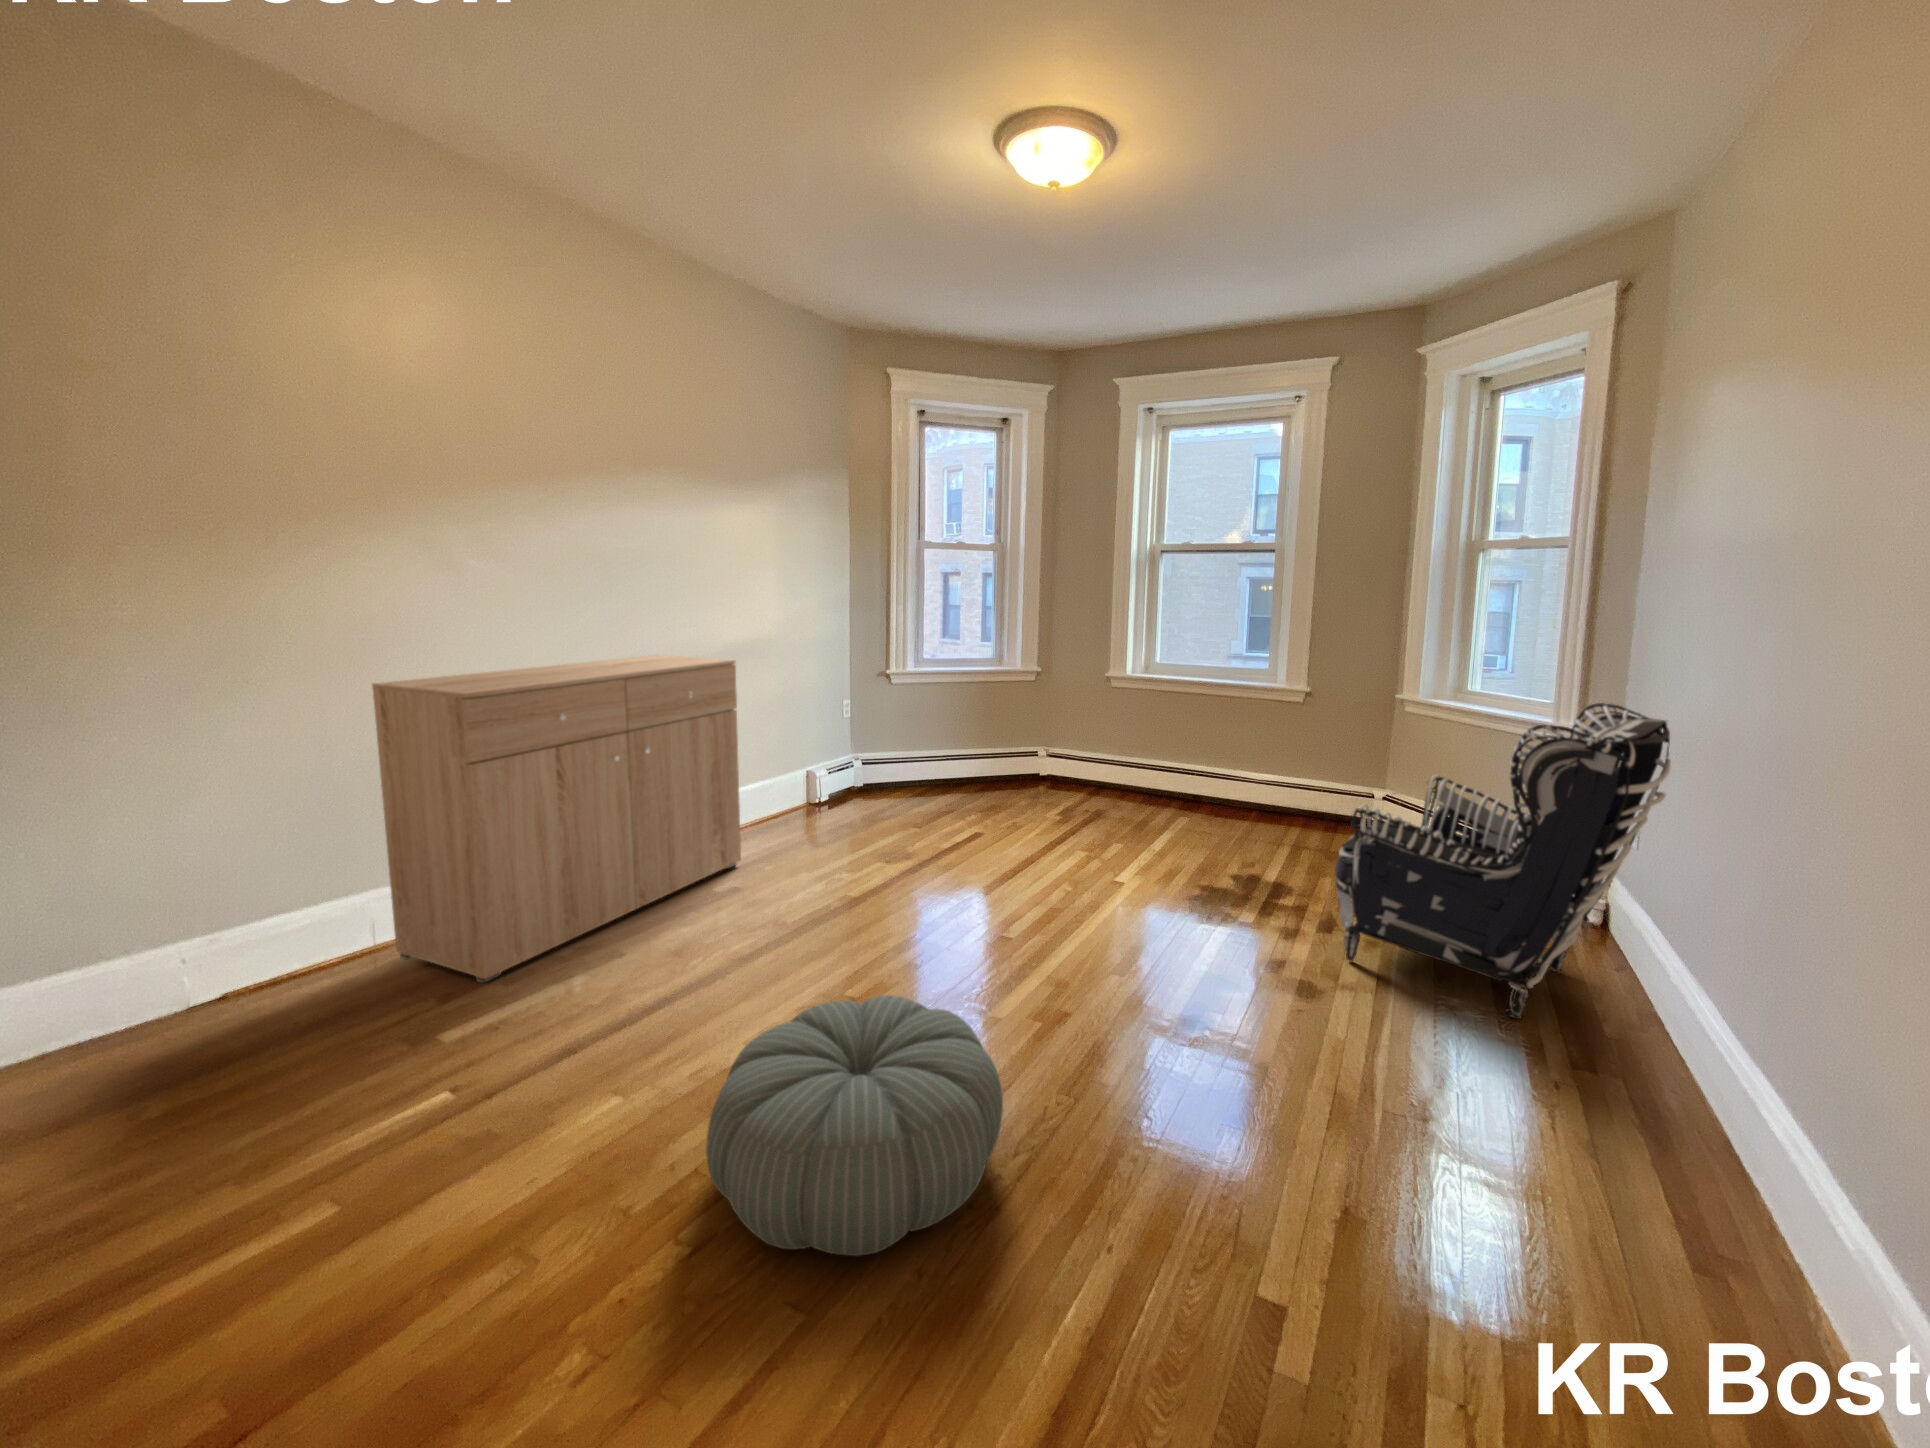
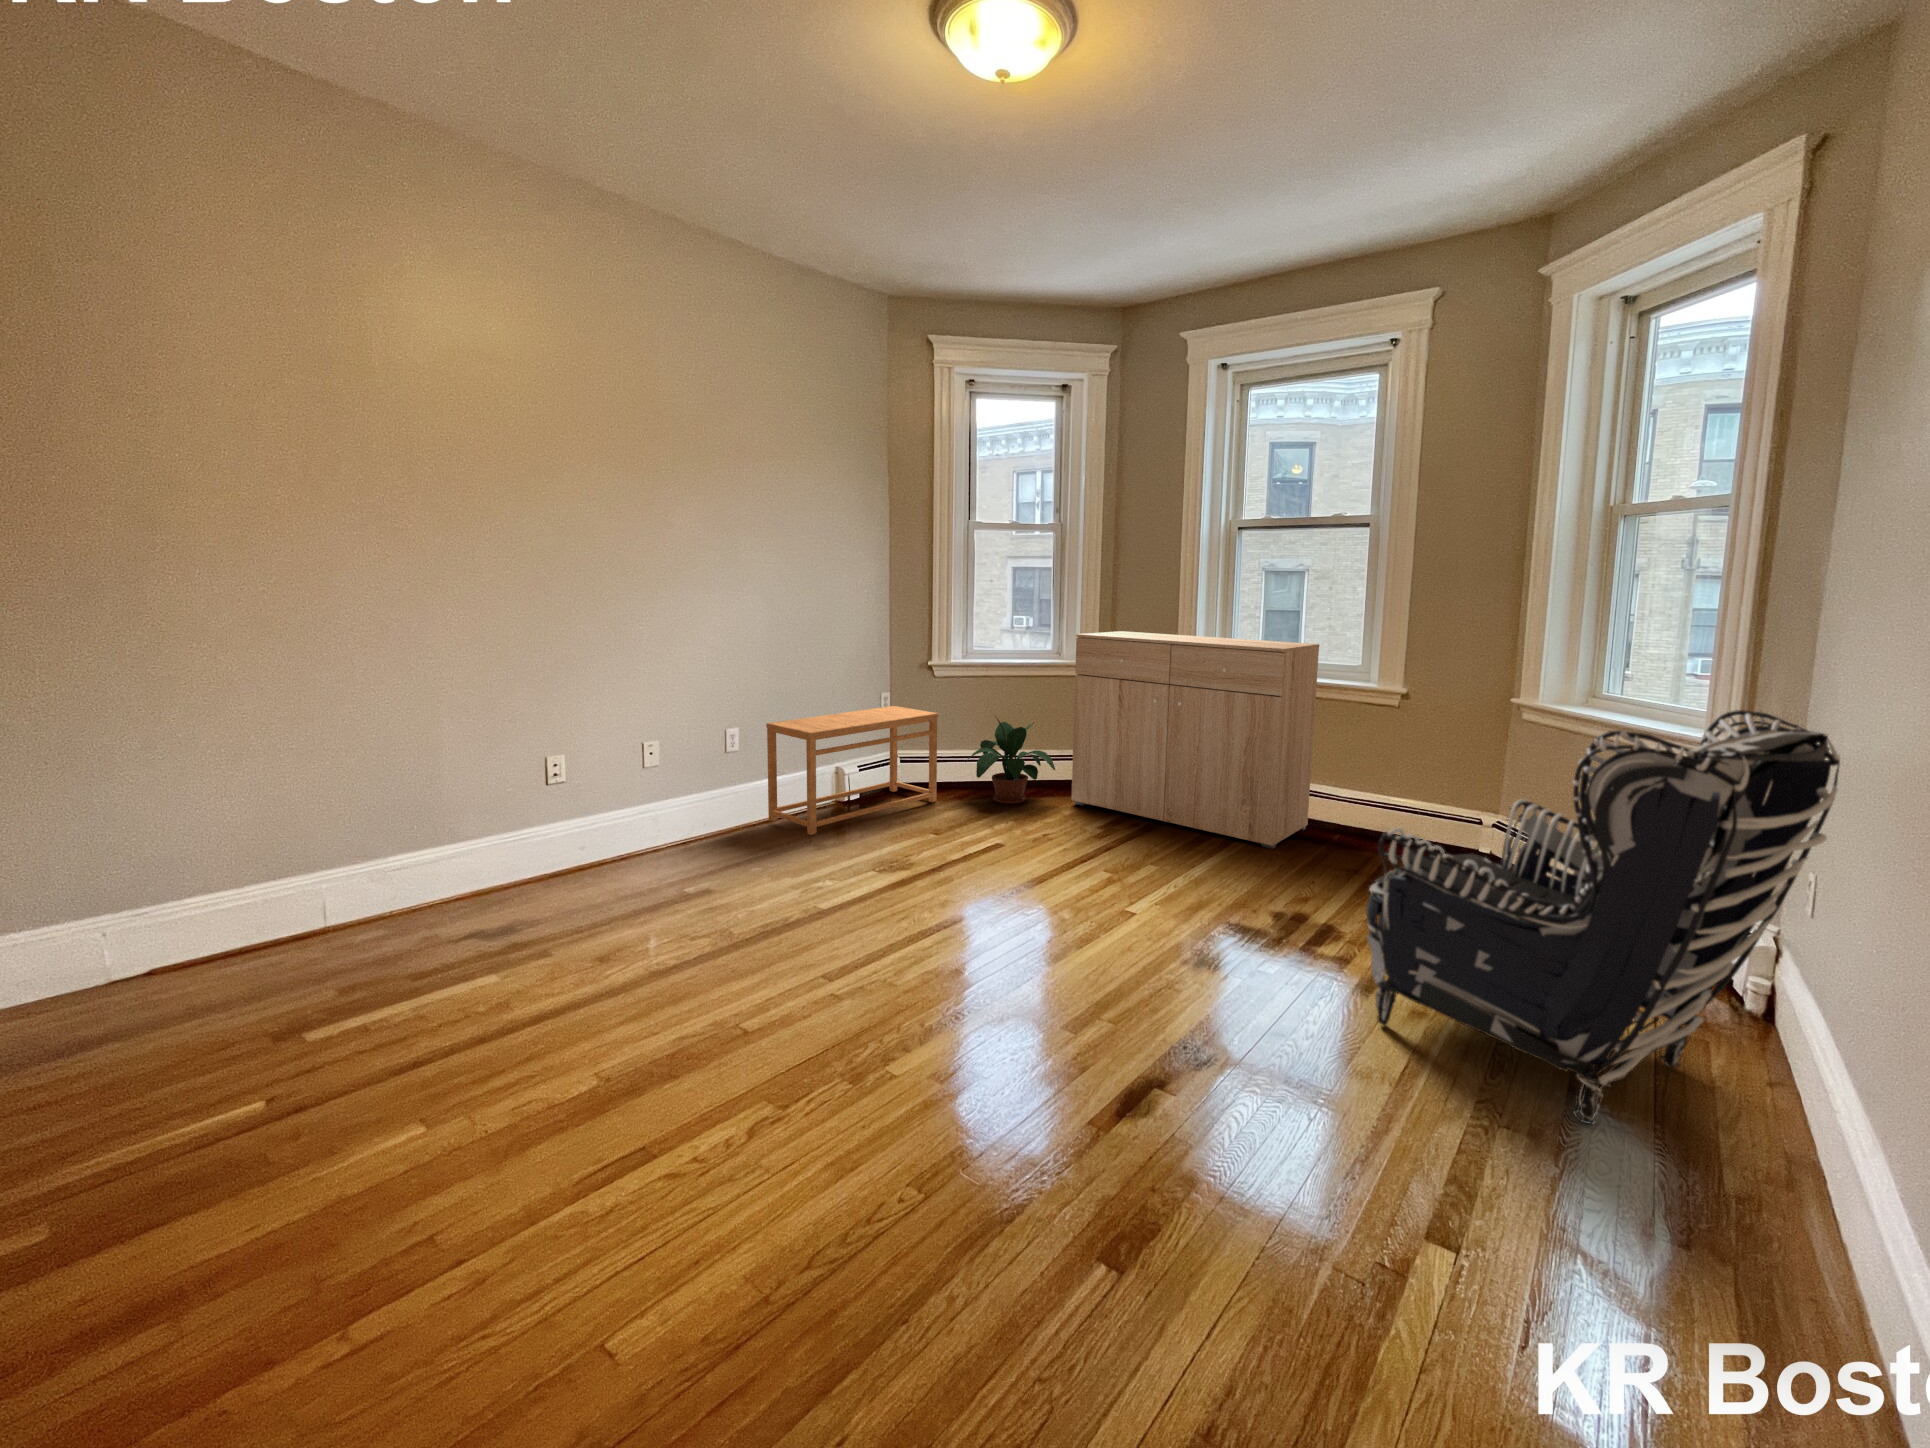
dresser: present [372,655,741,983] -> present [1072,631,1319,849]
potted plant: none [925,711,1008,797] -> present [968,717,1055,803]
side table: none [747,712,901,838] -> present [766,706,938,835]
pouf: present [706,995,1003,1256] -> none [493,1009,848,1310]

